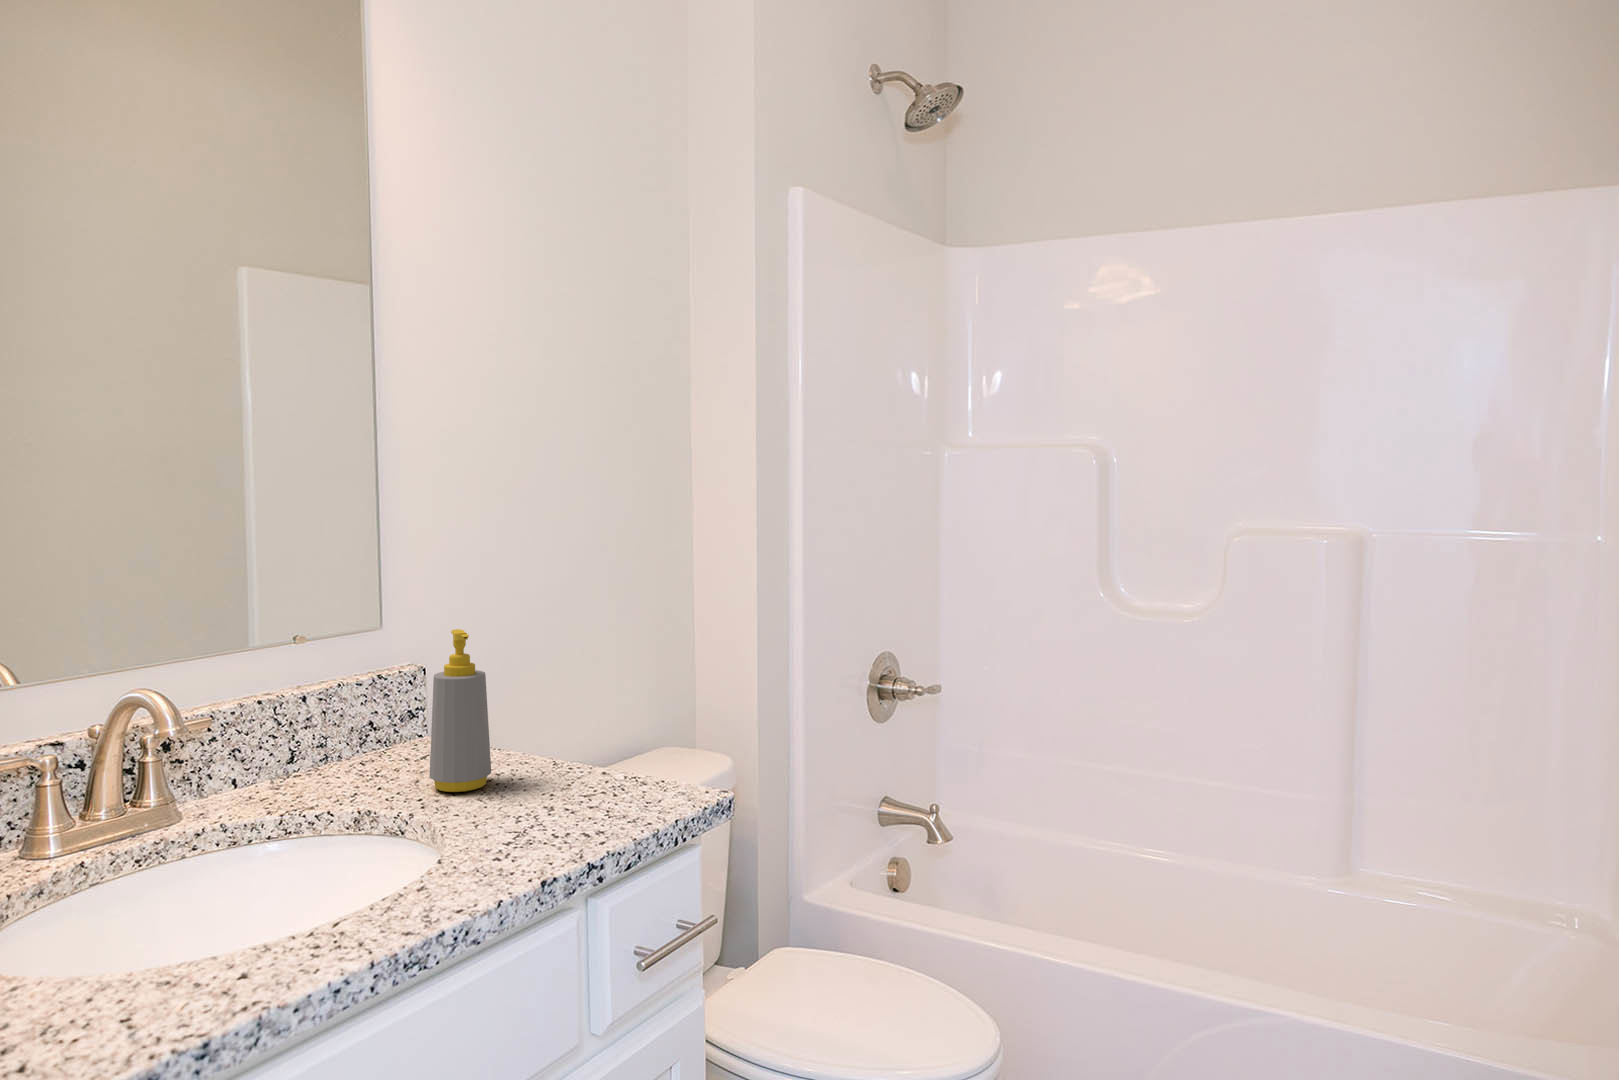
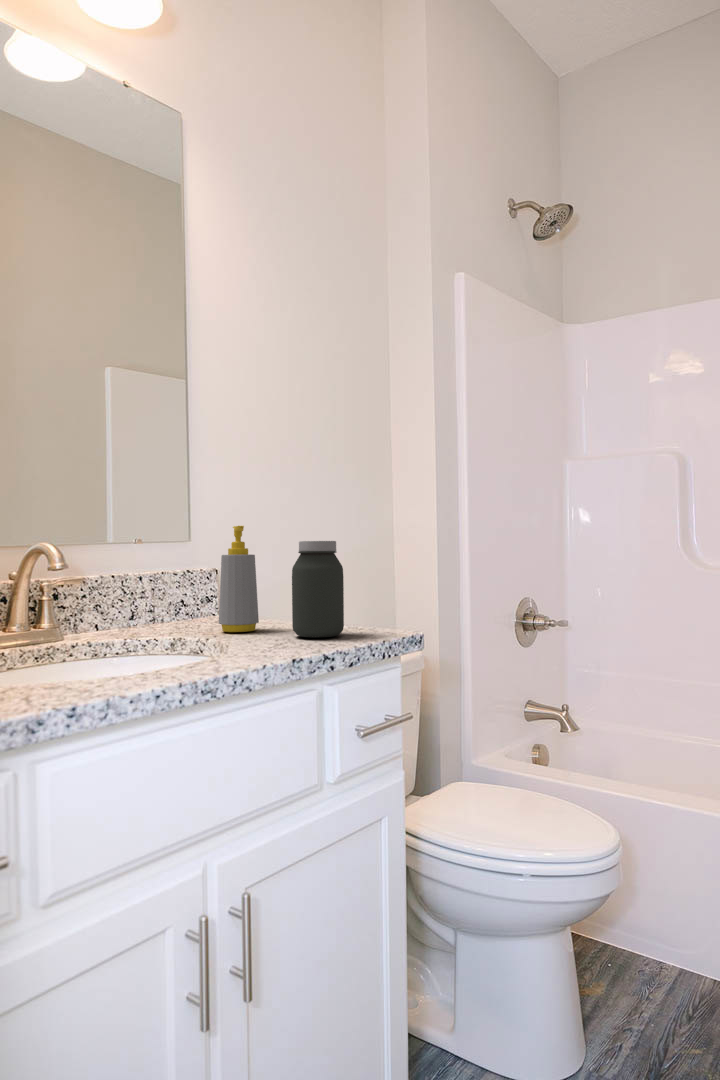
jar: none [542,663,619,811] -> present [292,541,344,638]

